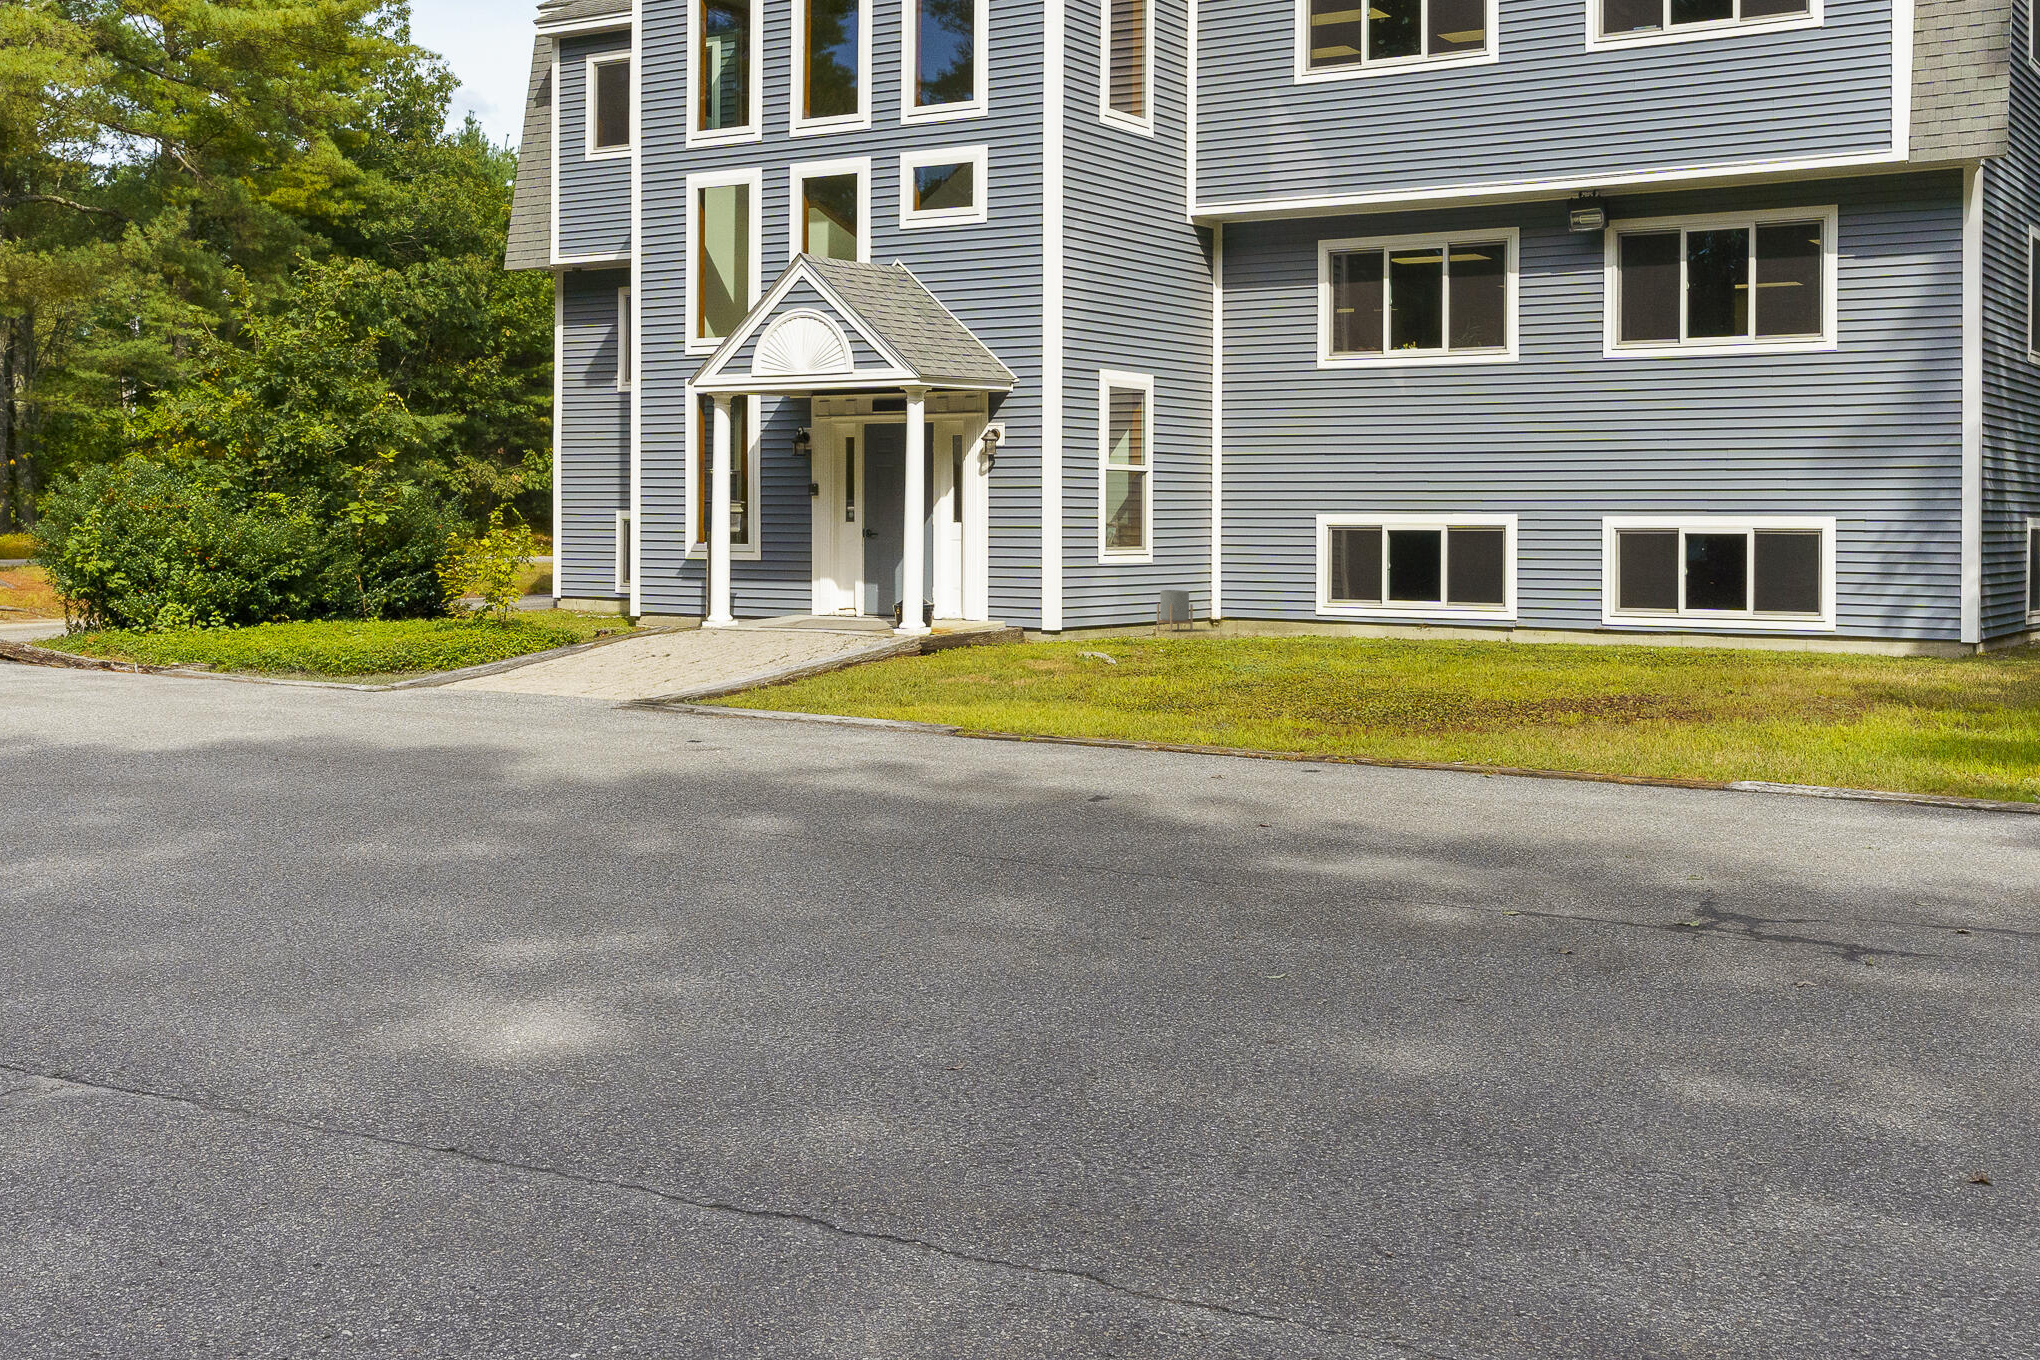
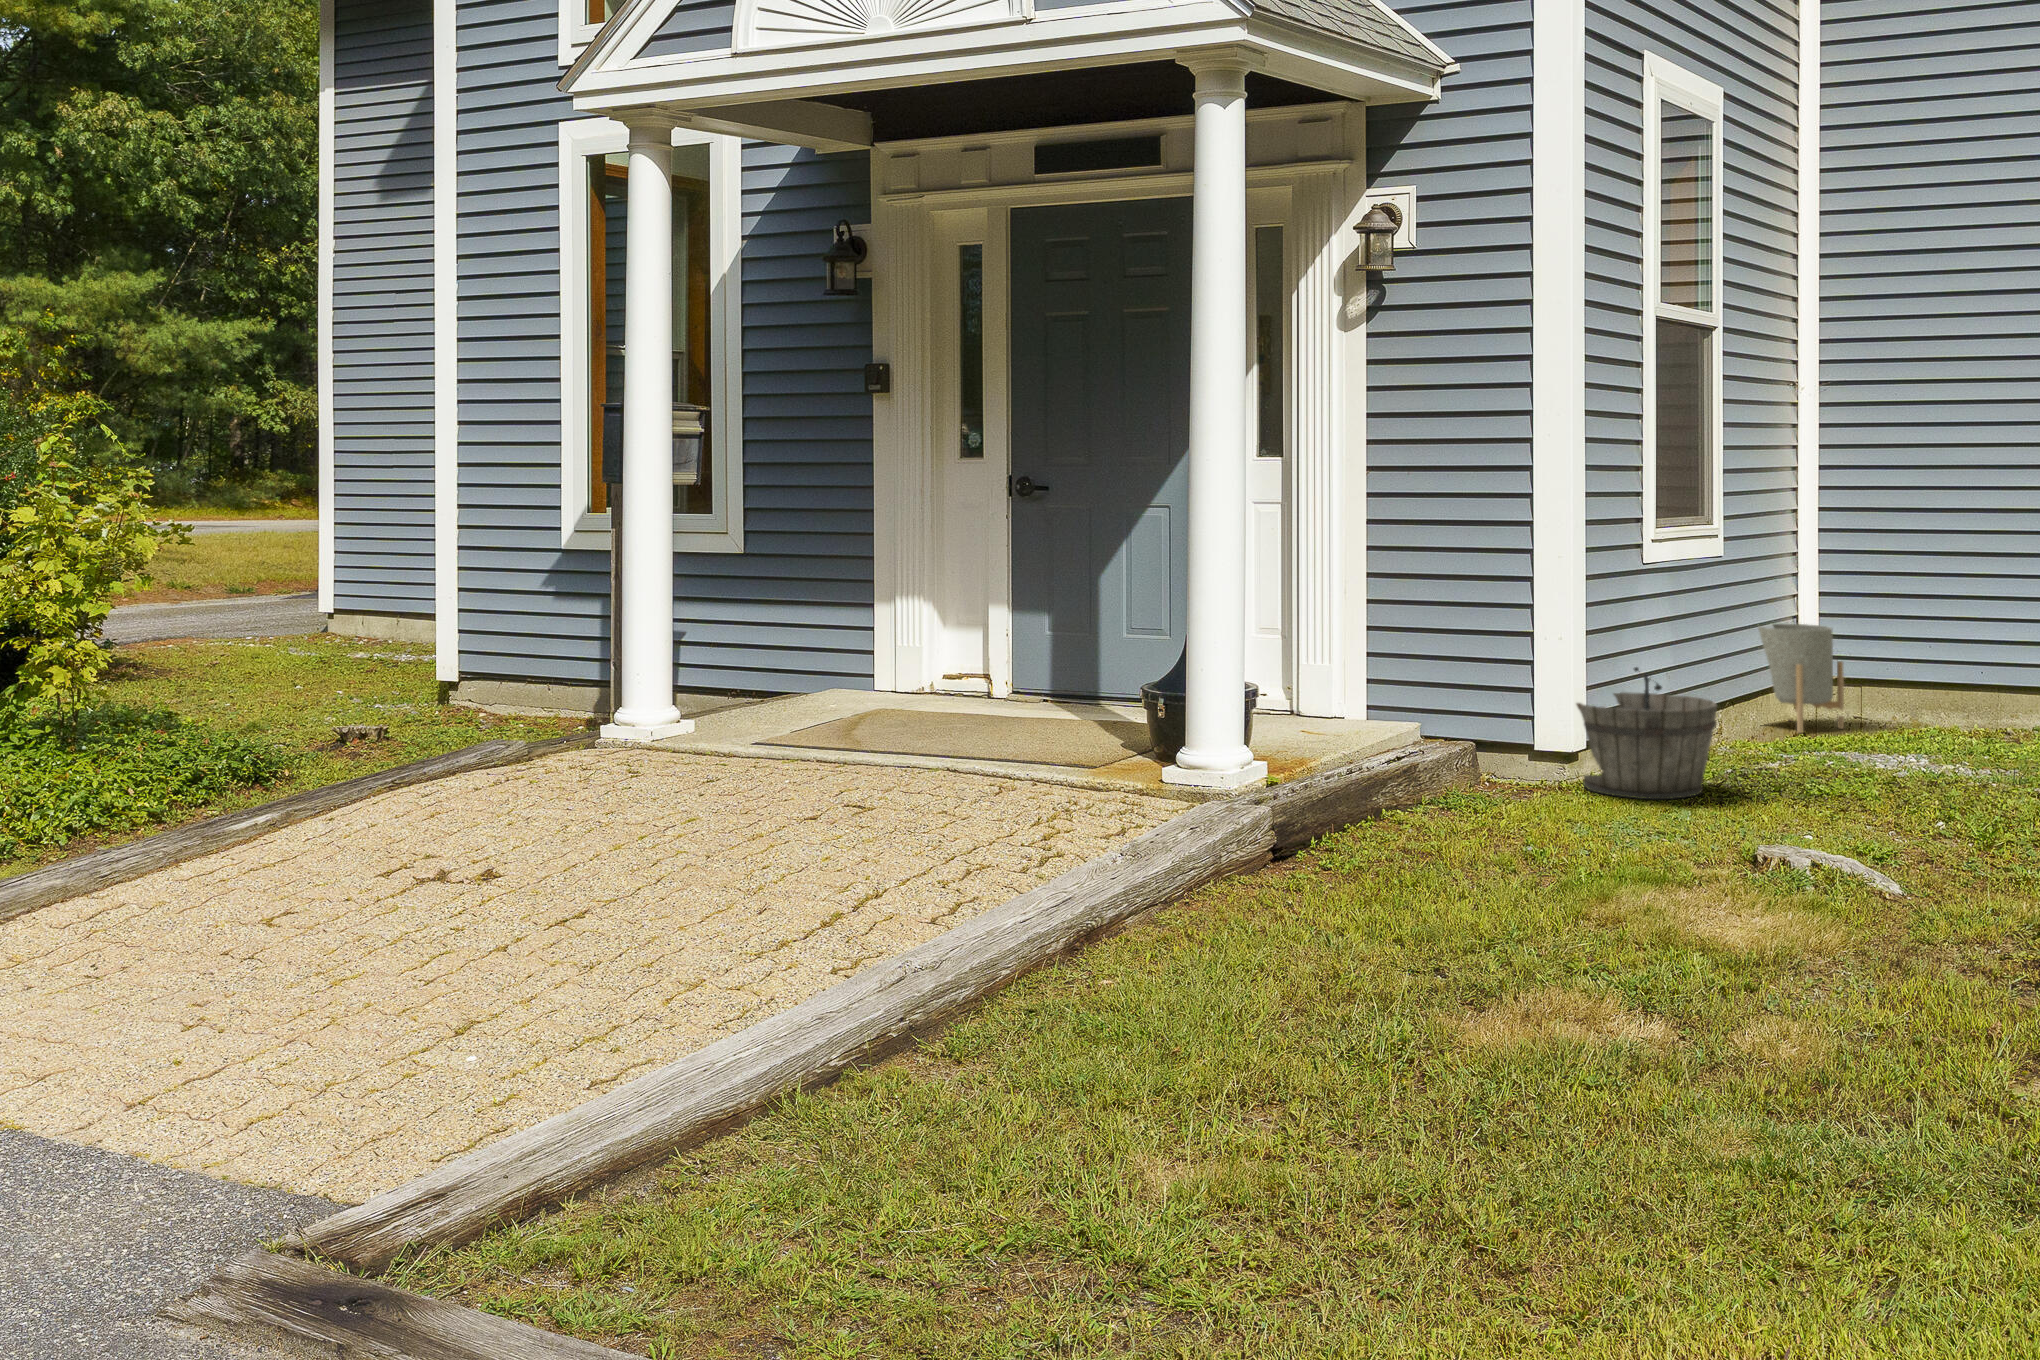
wooden bucket: none [1044,599,1094,643] -> present [1576,667,1717,799]

